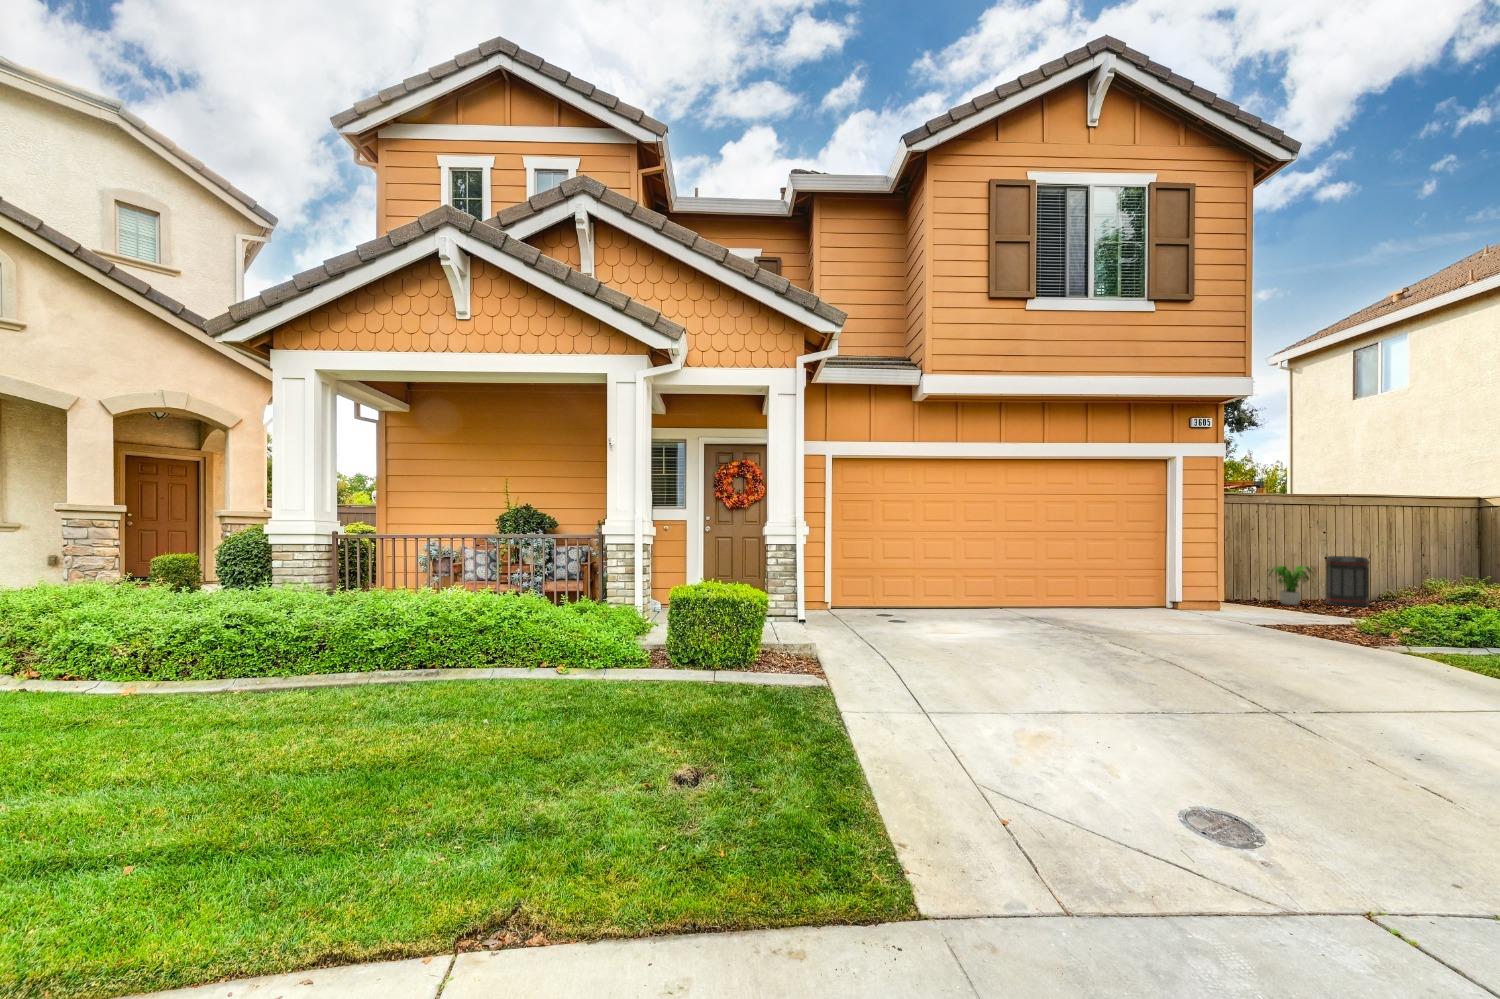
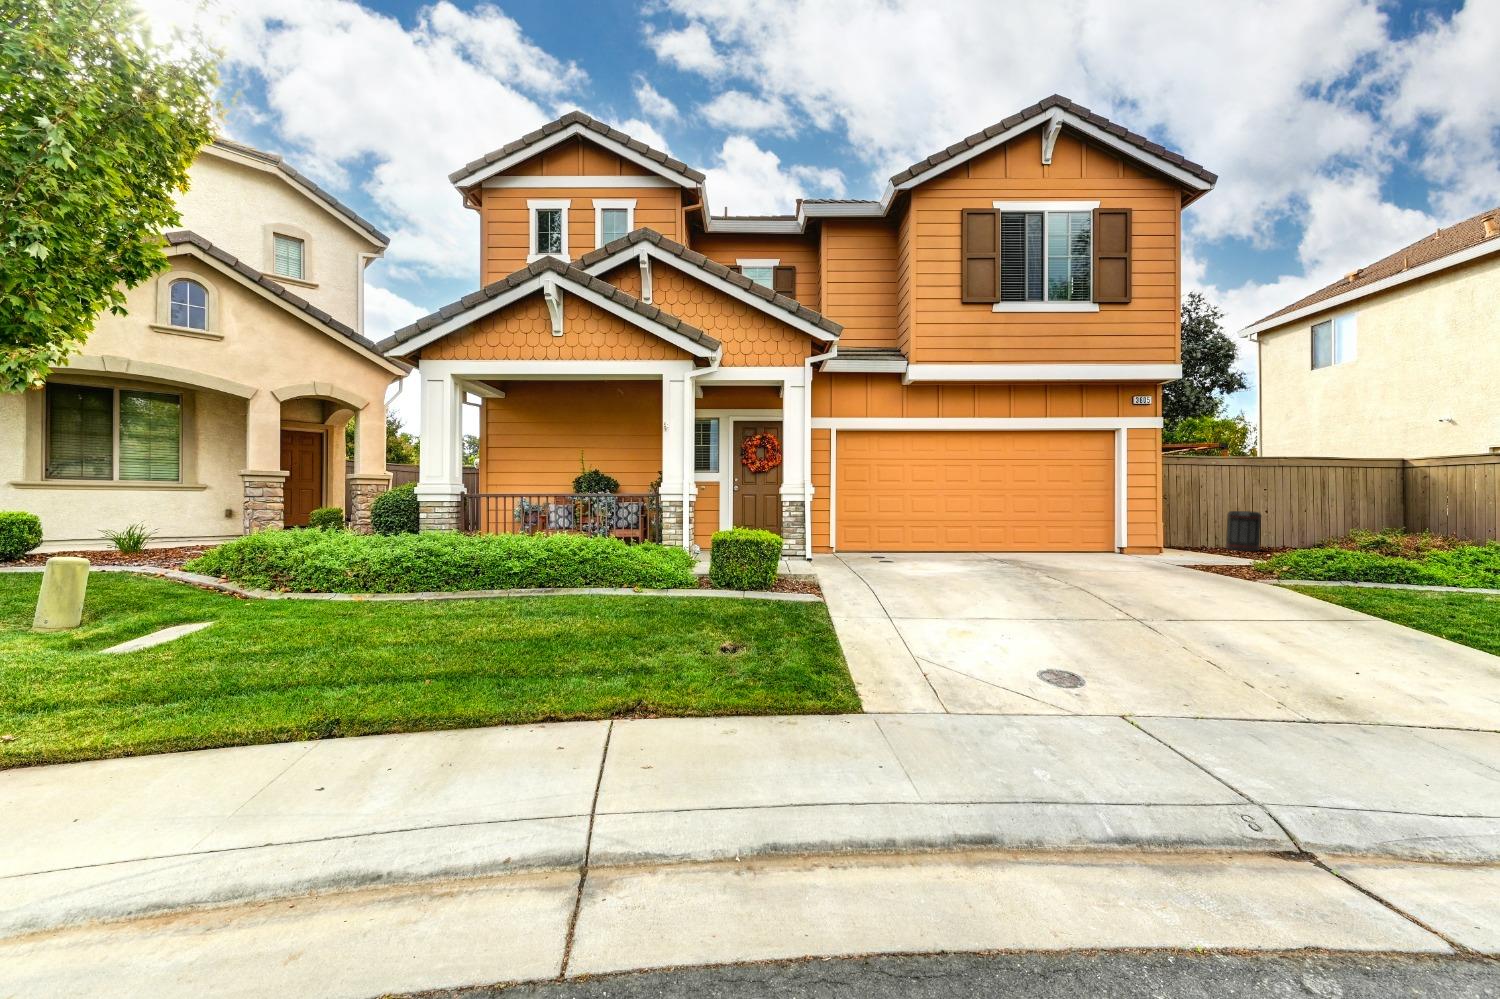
potted plant: present [1269,566,1311,605] -> none [1177,519,1218,550]

